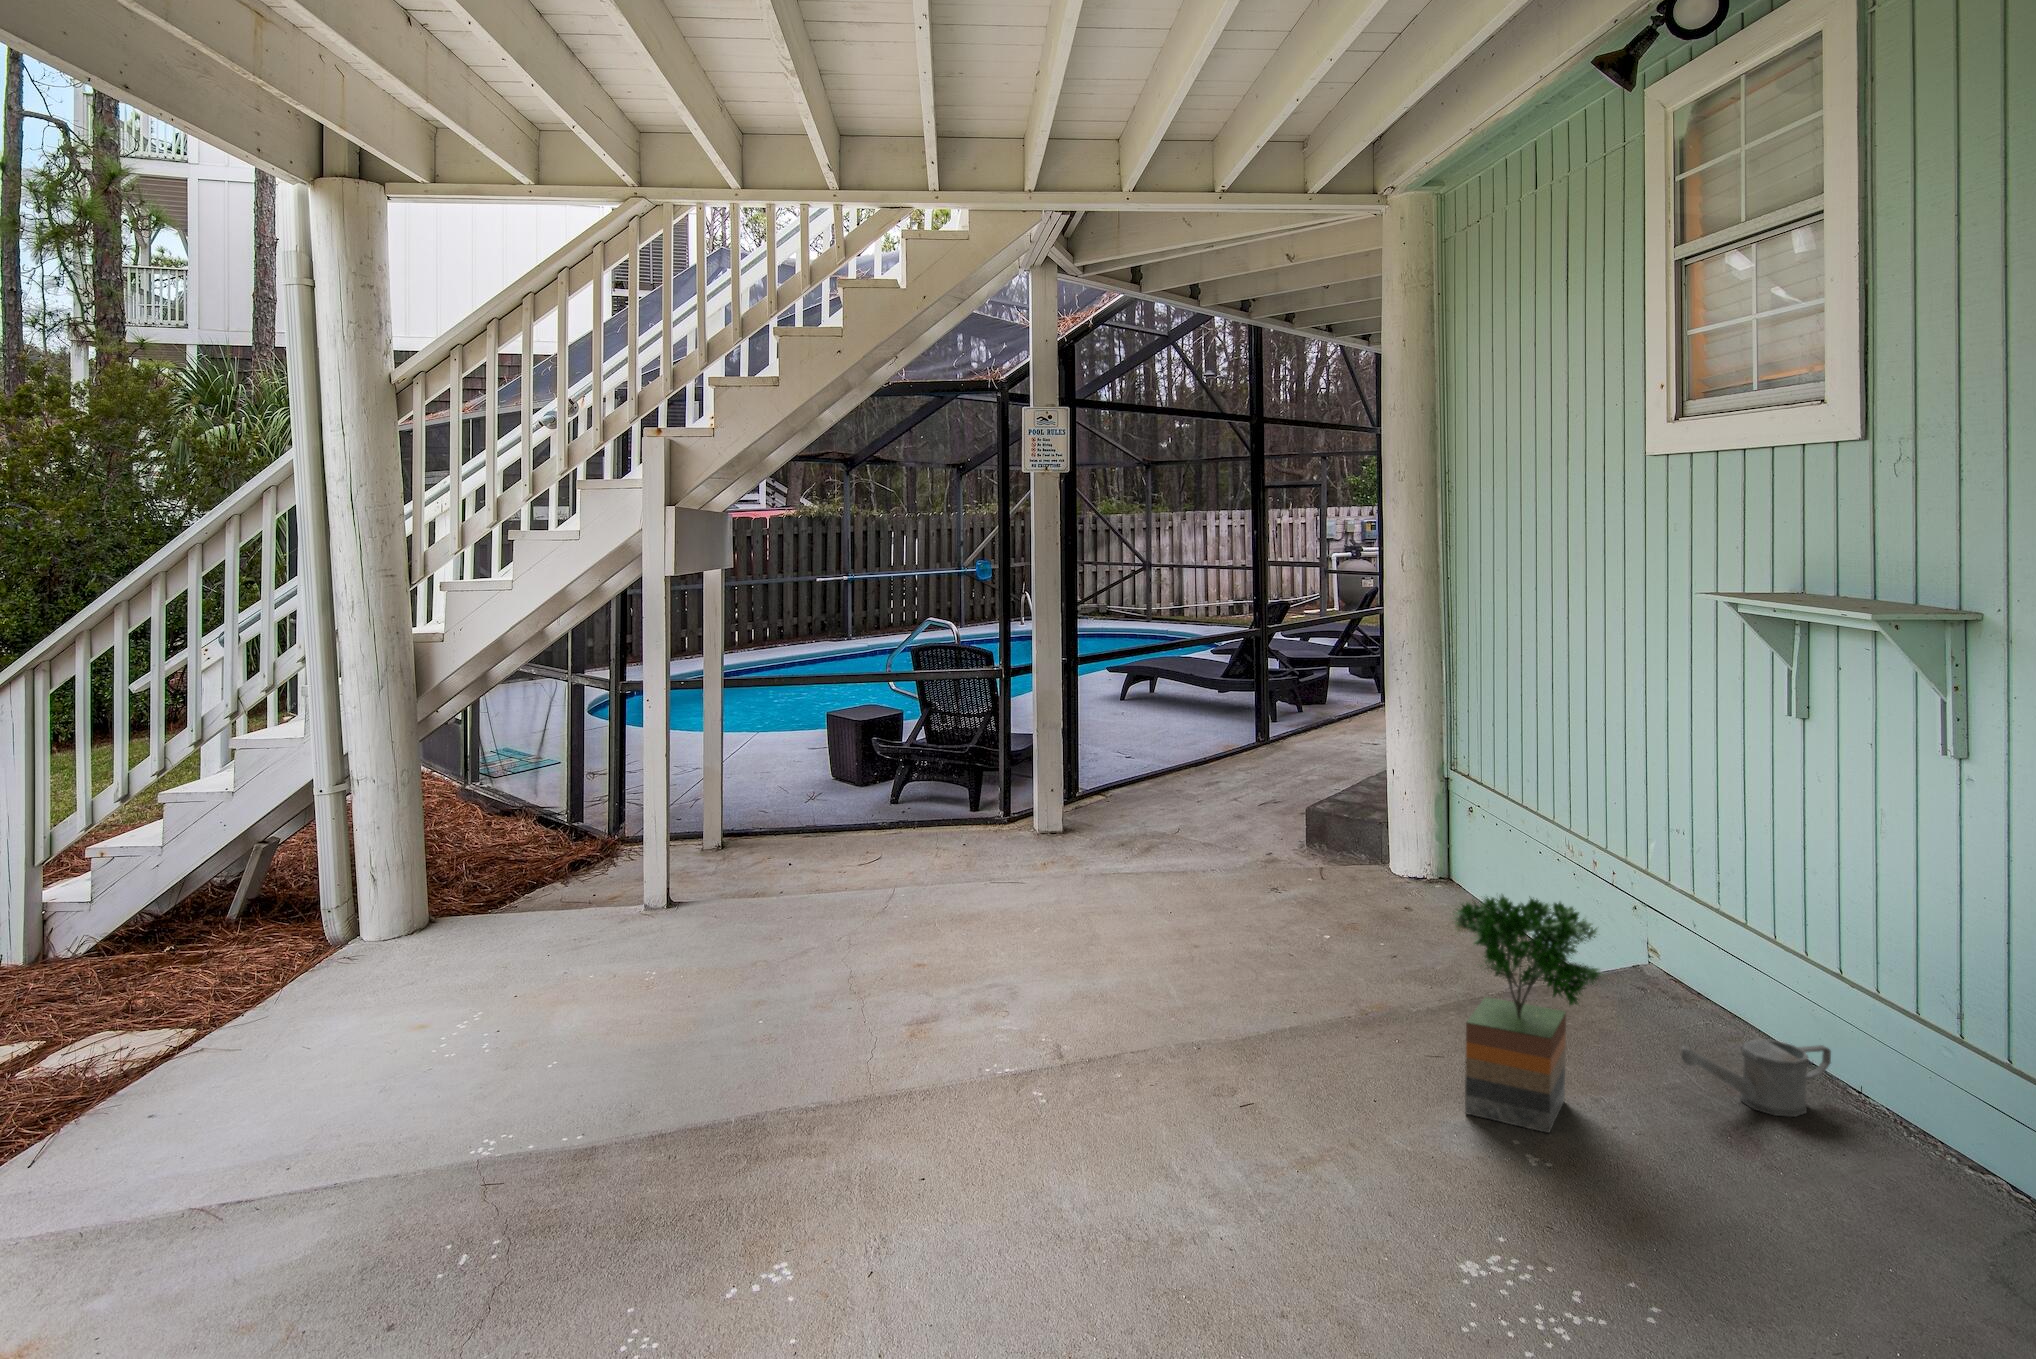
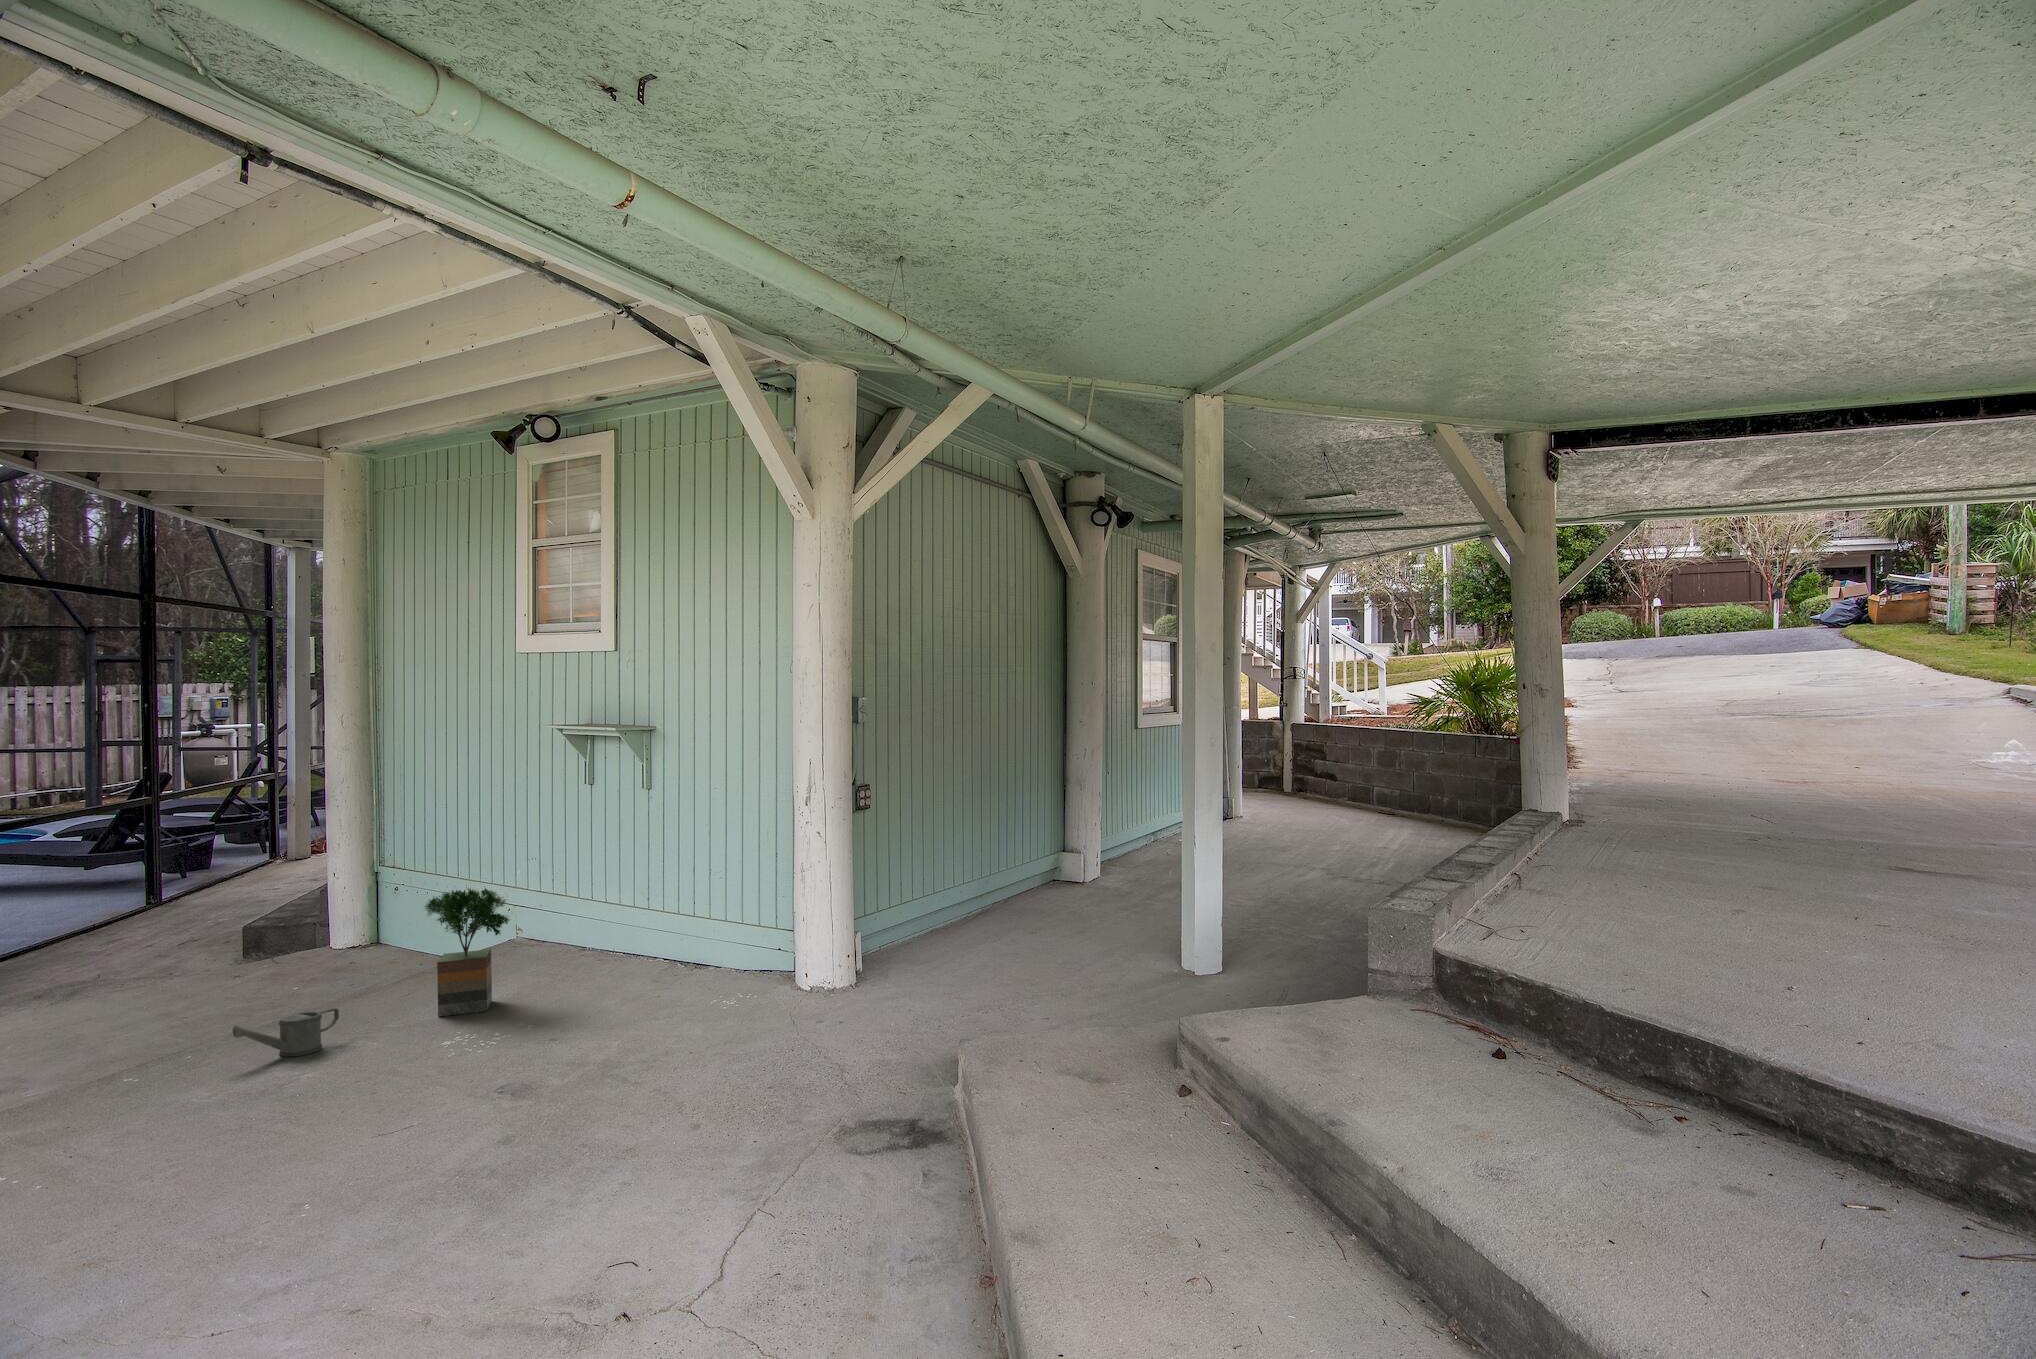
watering can: present [1681,1039,1831,1117] -> present [233,1008,339,1057]

